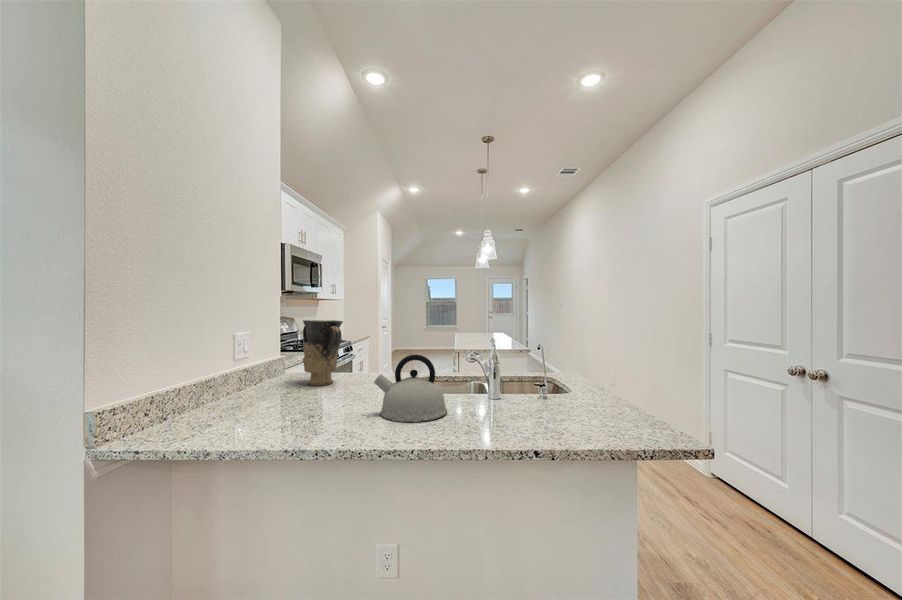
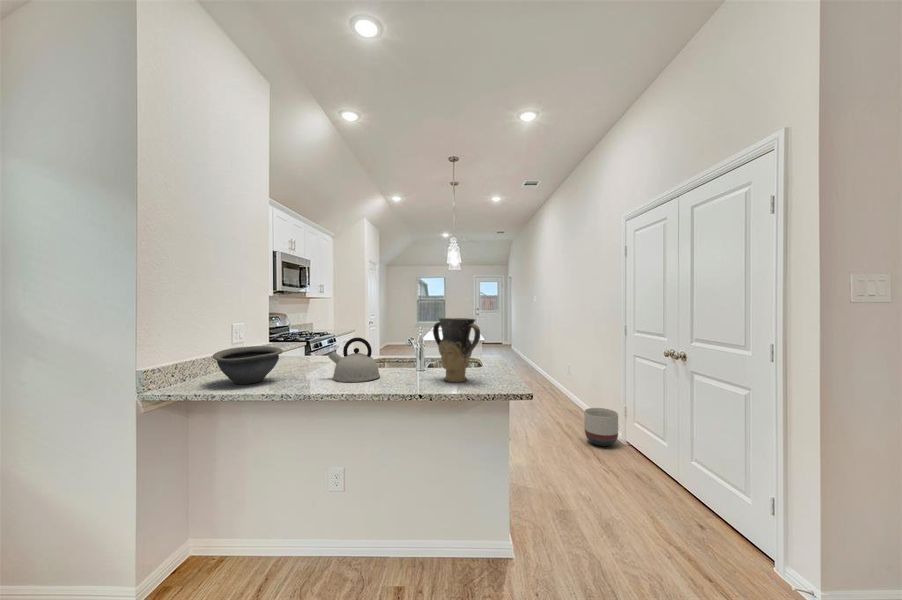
vase: present [303,320,343,386] -> present [433,318,480,382]
bowl: none [206,366,309,426] -> present [212,346,283,384]
planter: none [663,434,708,483] -> present [584,408,618,446]

